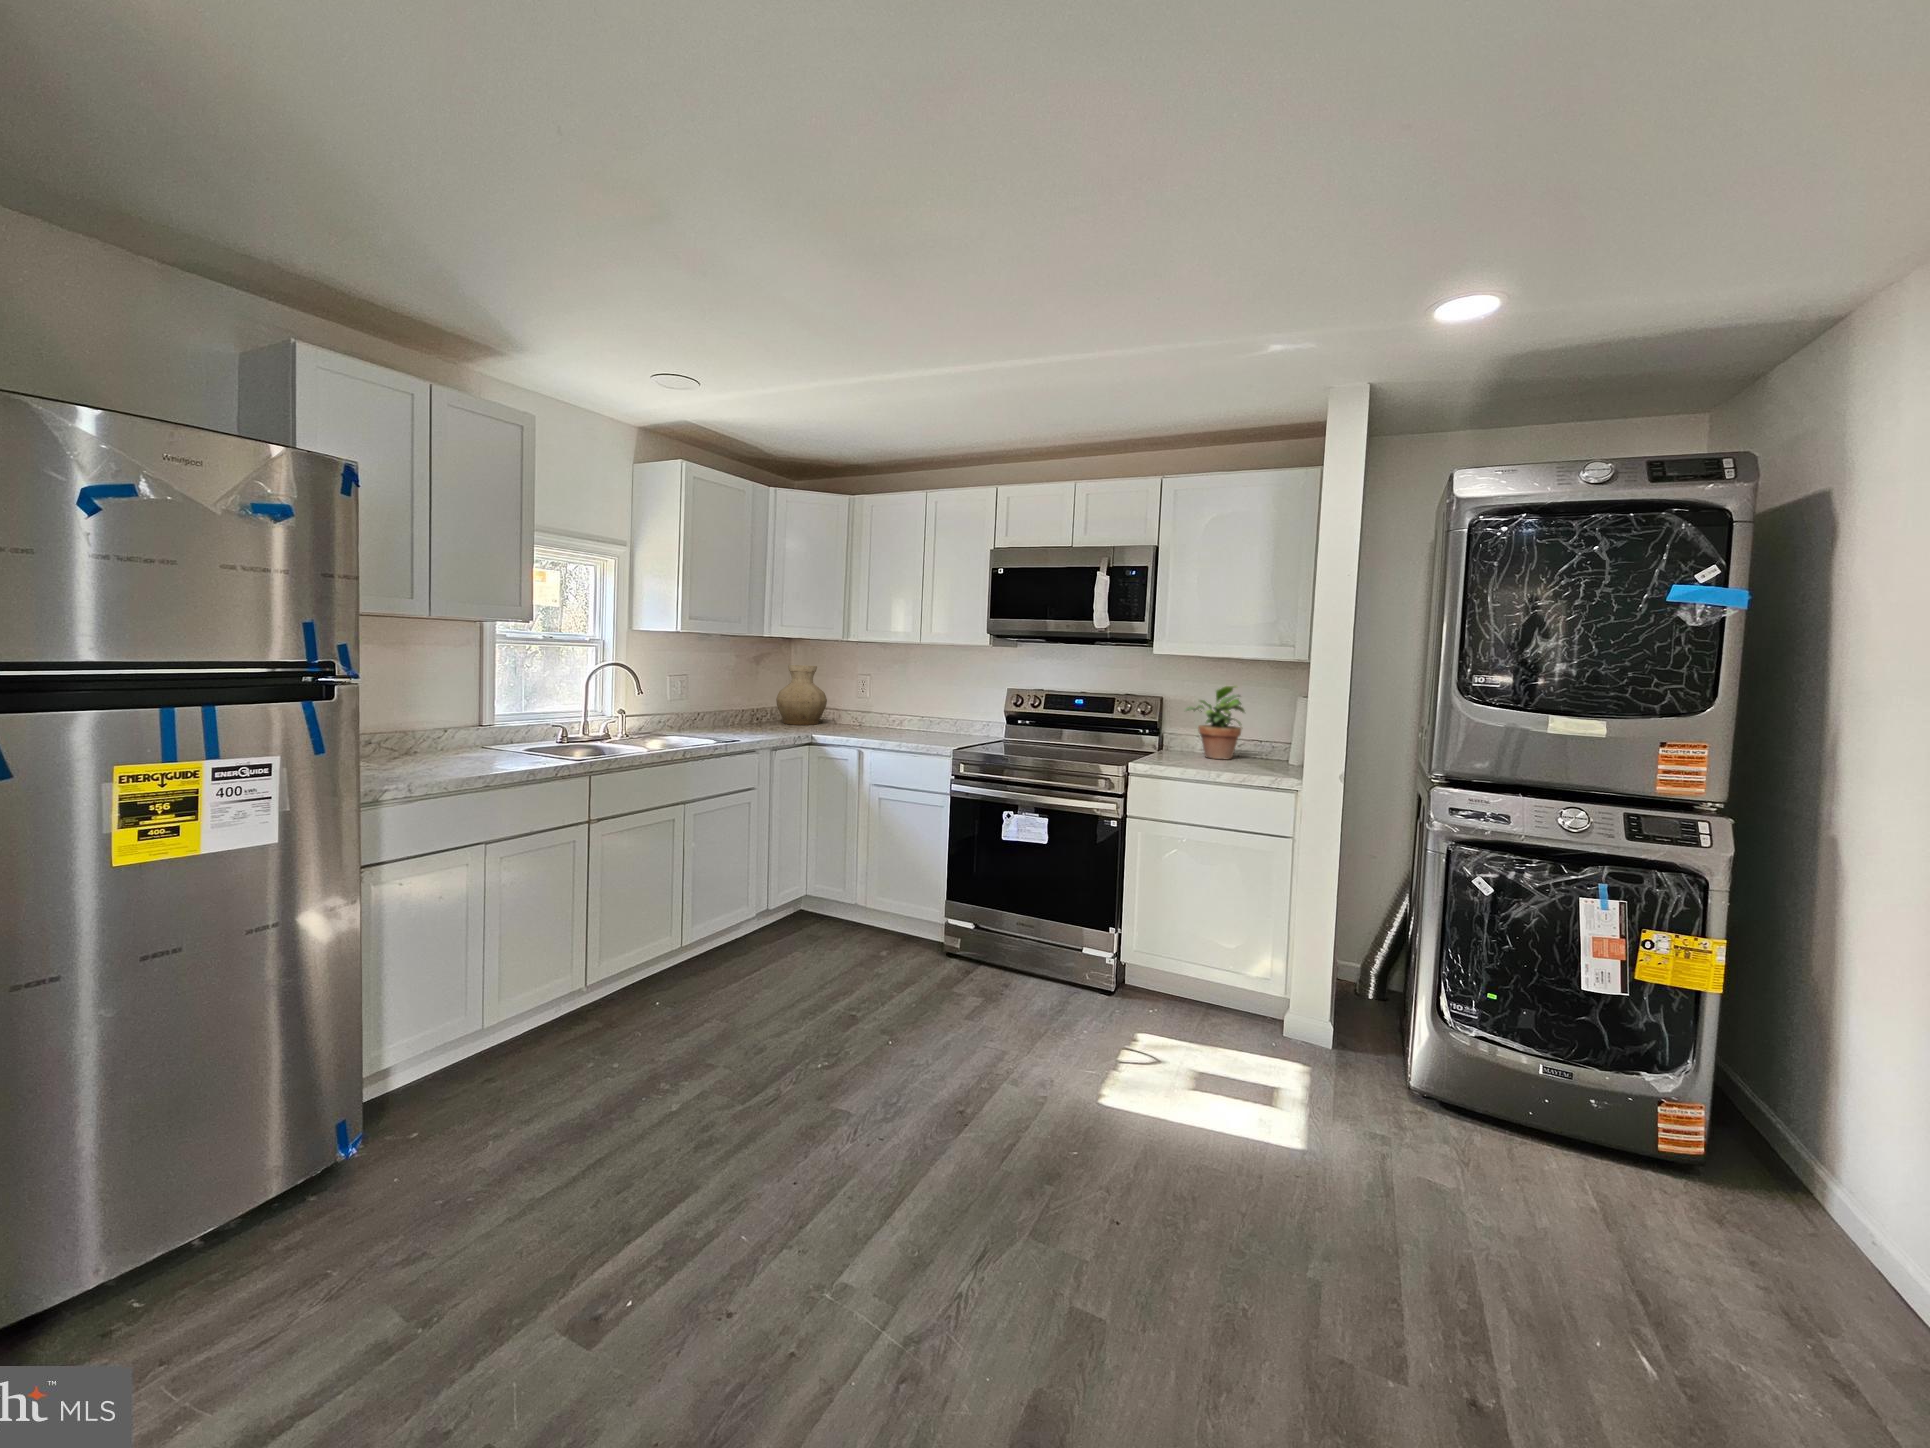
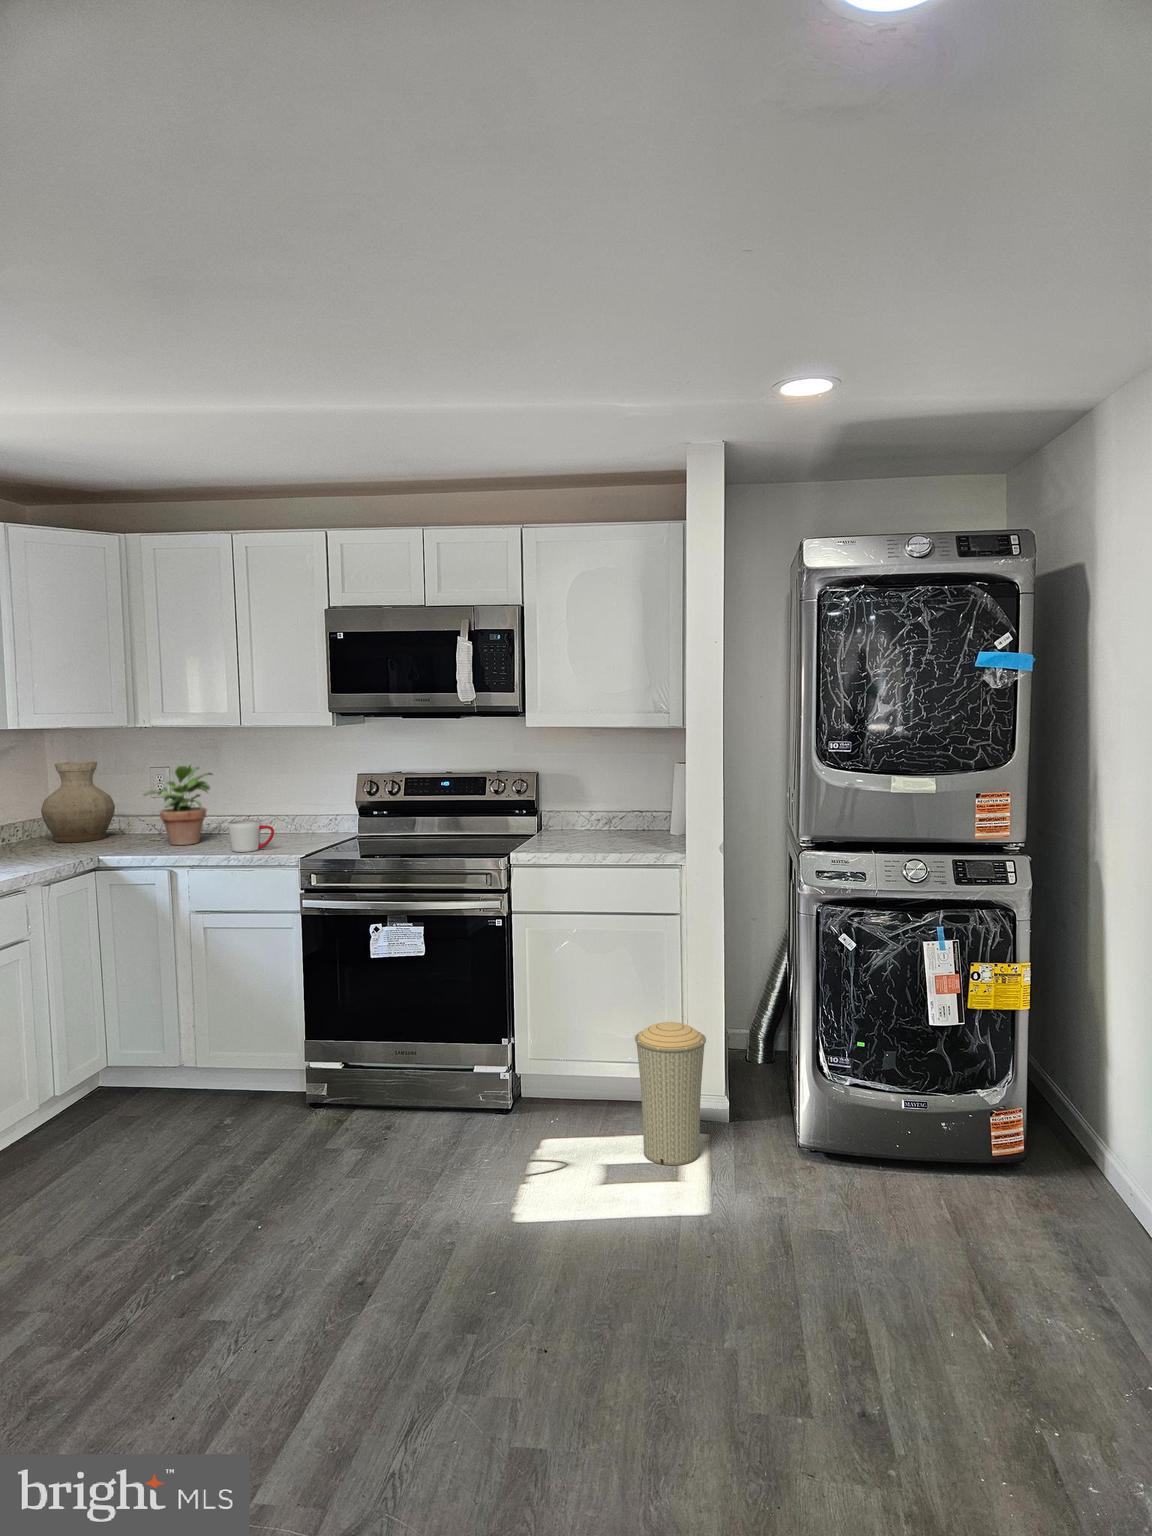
potted plant: present [1185,686,1245,759] -> present [143,765,212,845]
mug: none [902,717,936,742] -> present [229,820,274,852]
trash can: none [1237,937,1312,1078] -> present [635,1022,706,1165]

